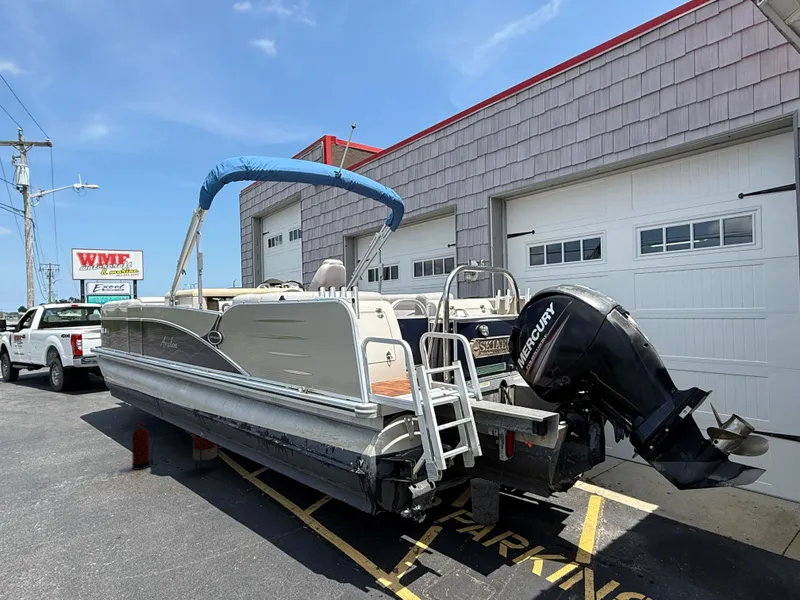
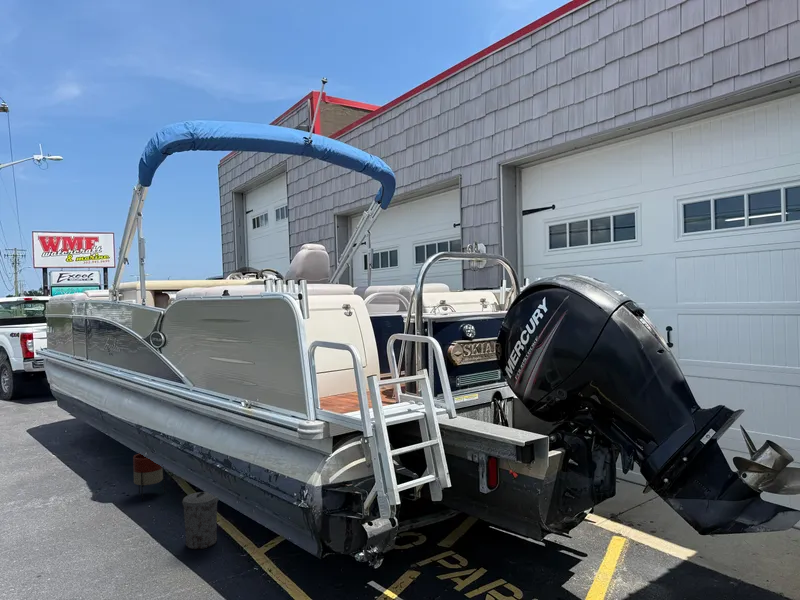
fire extinguisher: present [132,421,153,470] -> none [63,437,92,496]
trash can: present [470,478,500,525] -> present [182,492,218,549]

